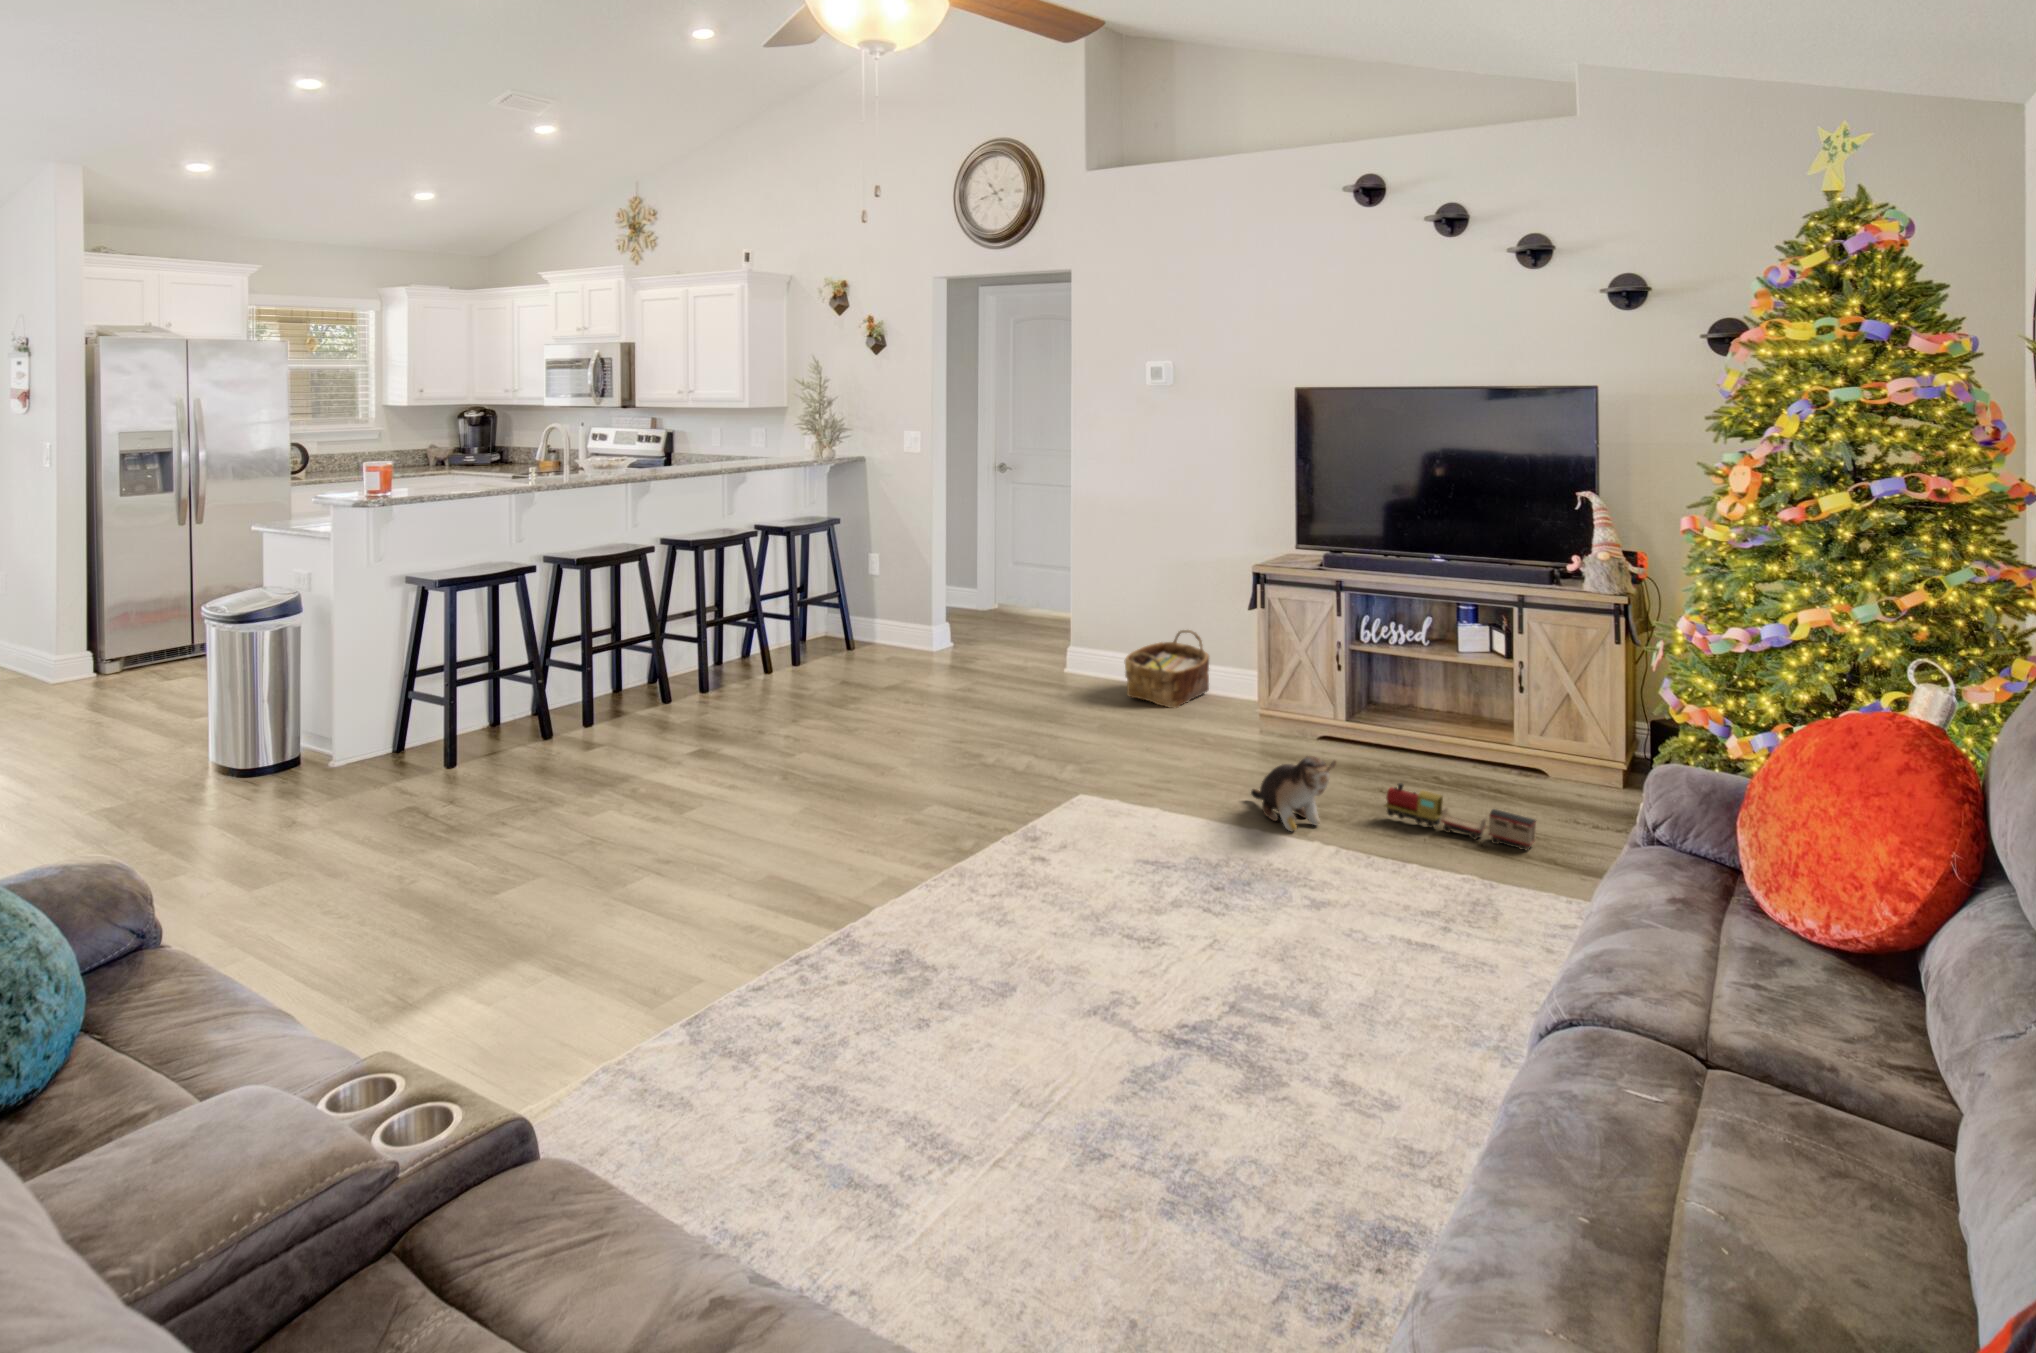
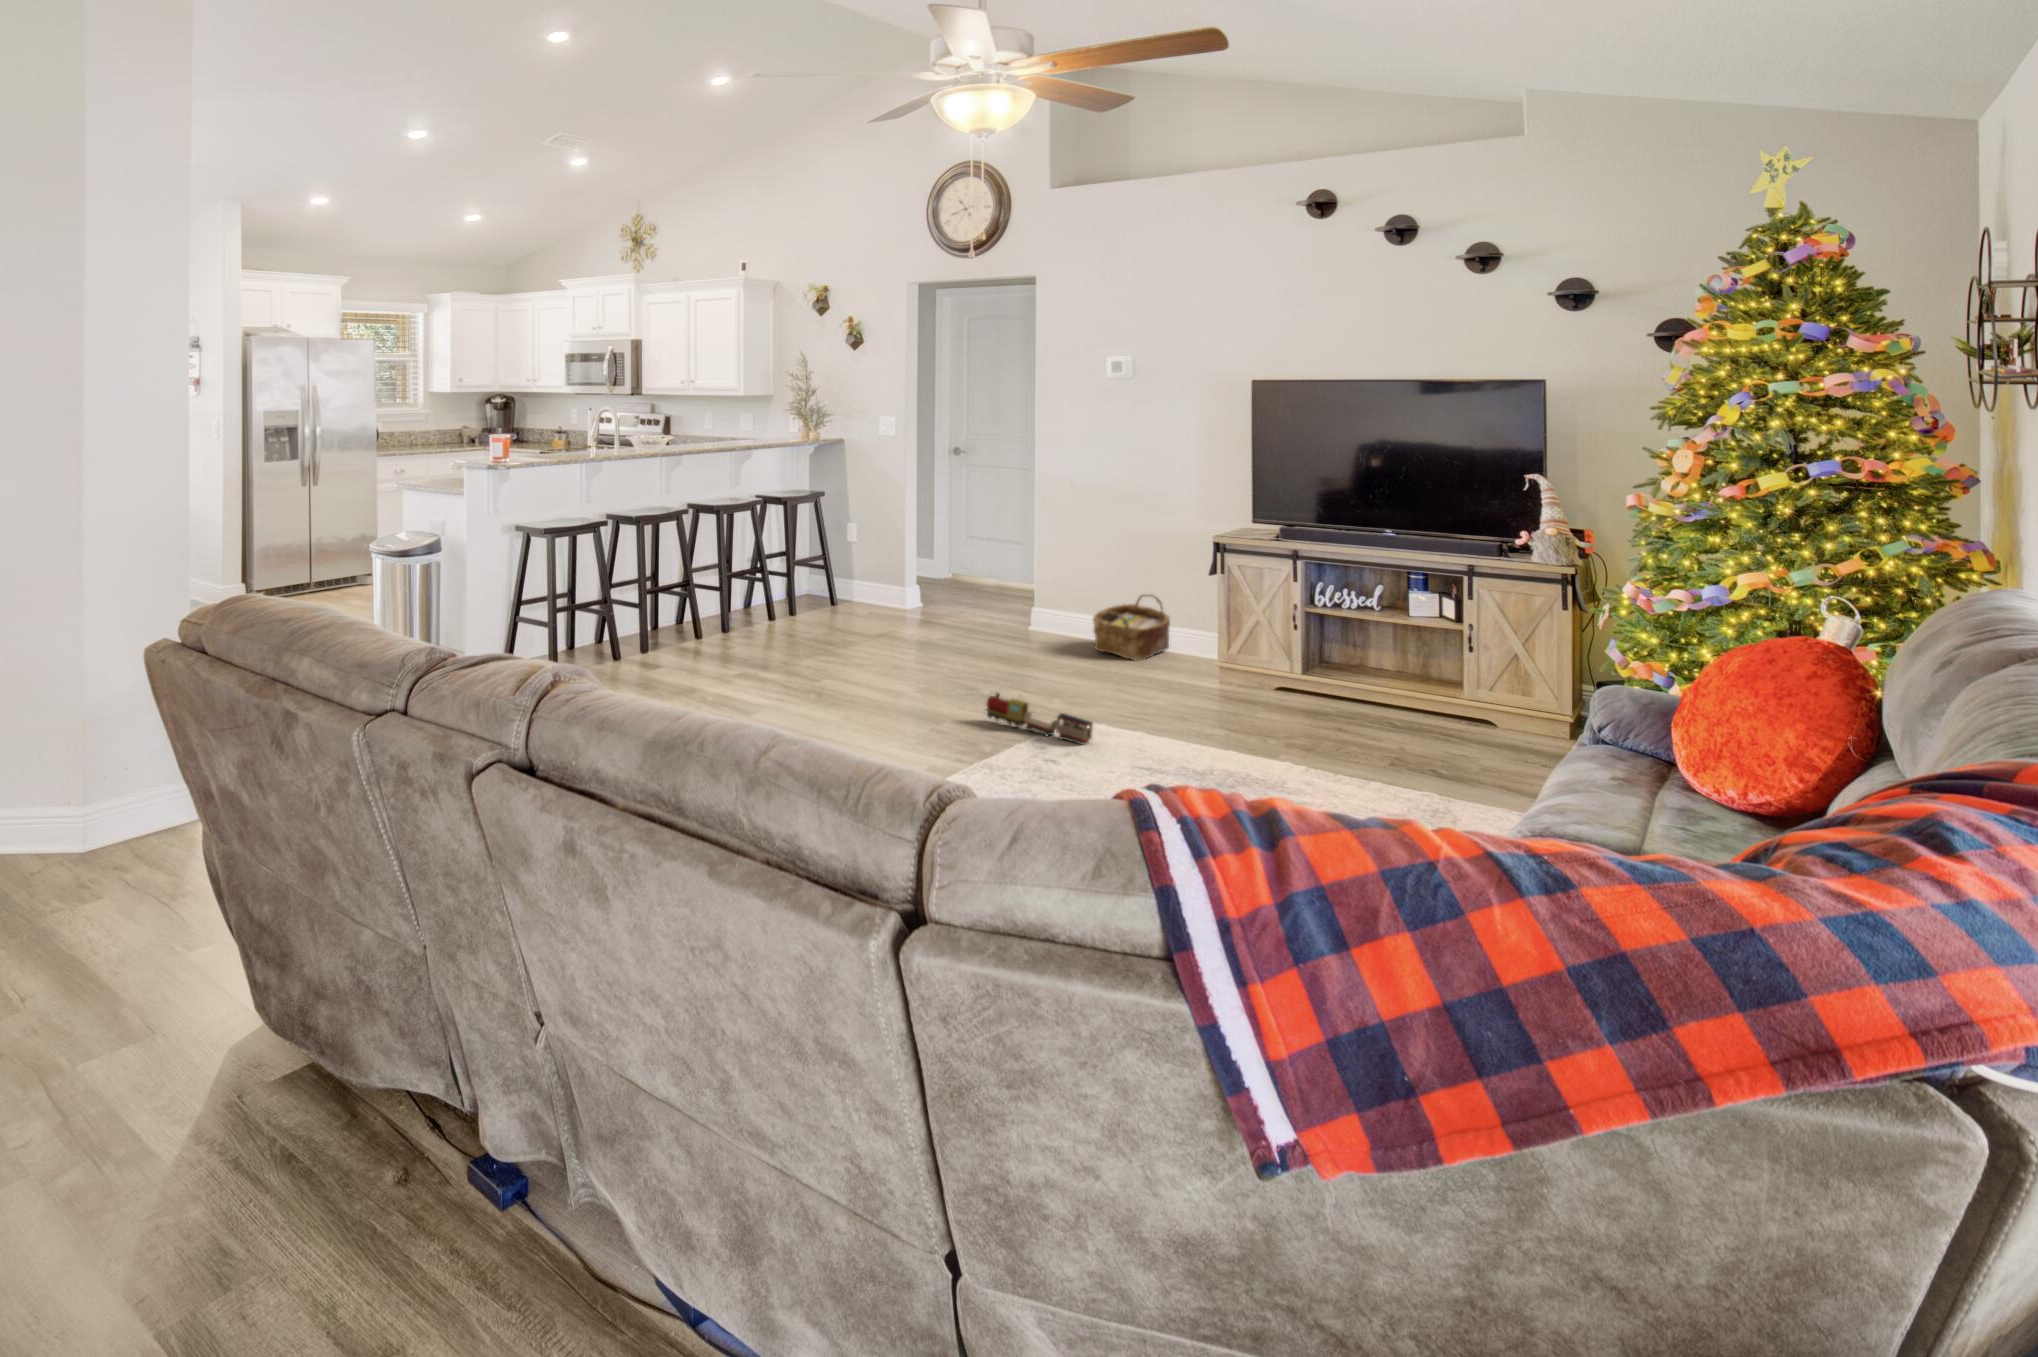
plush toy: present [1251,756,1336,832] -> none [1224,692,1305,756]
toy train: present [1385,783,1536,850] -> present [986,693,1093,745]

